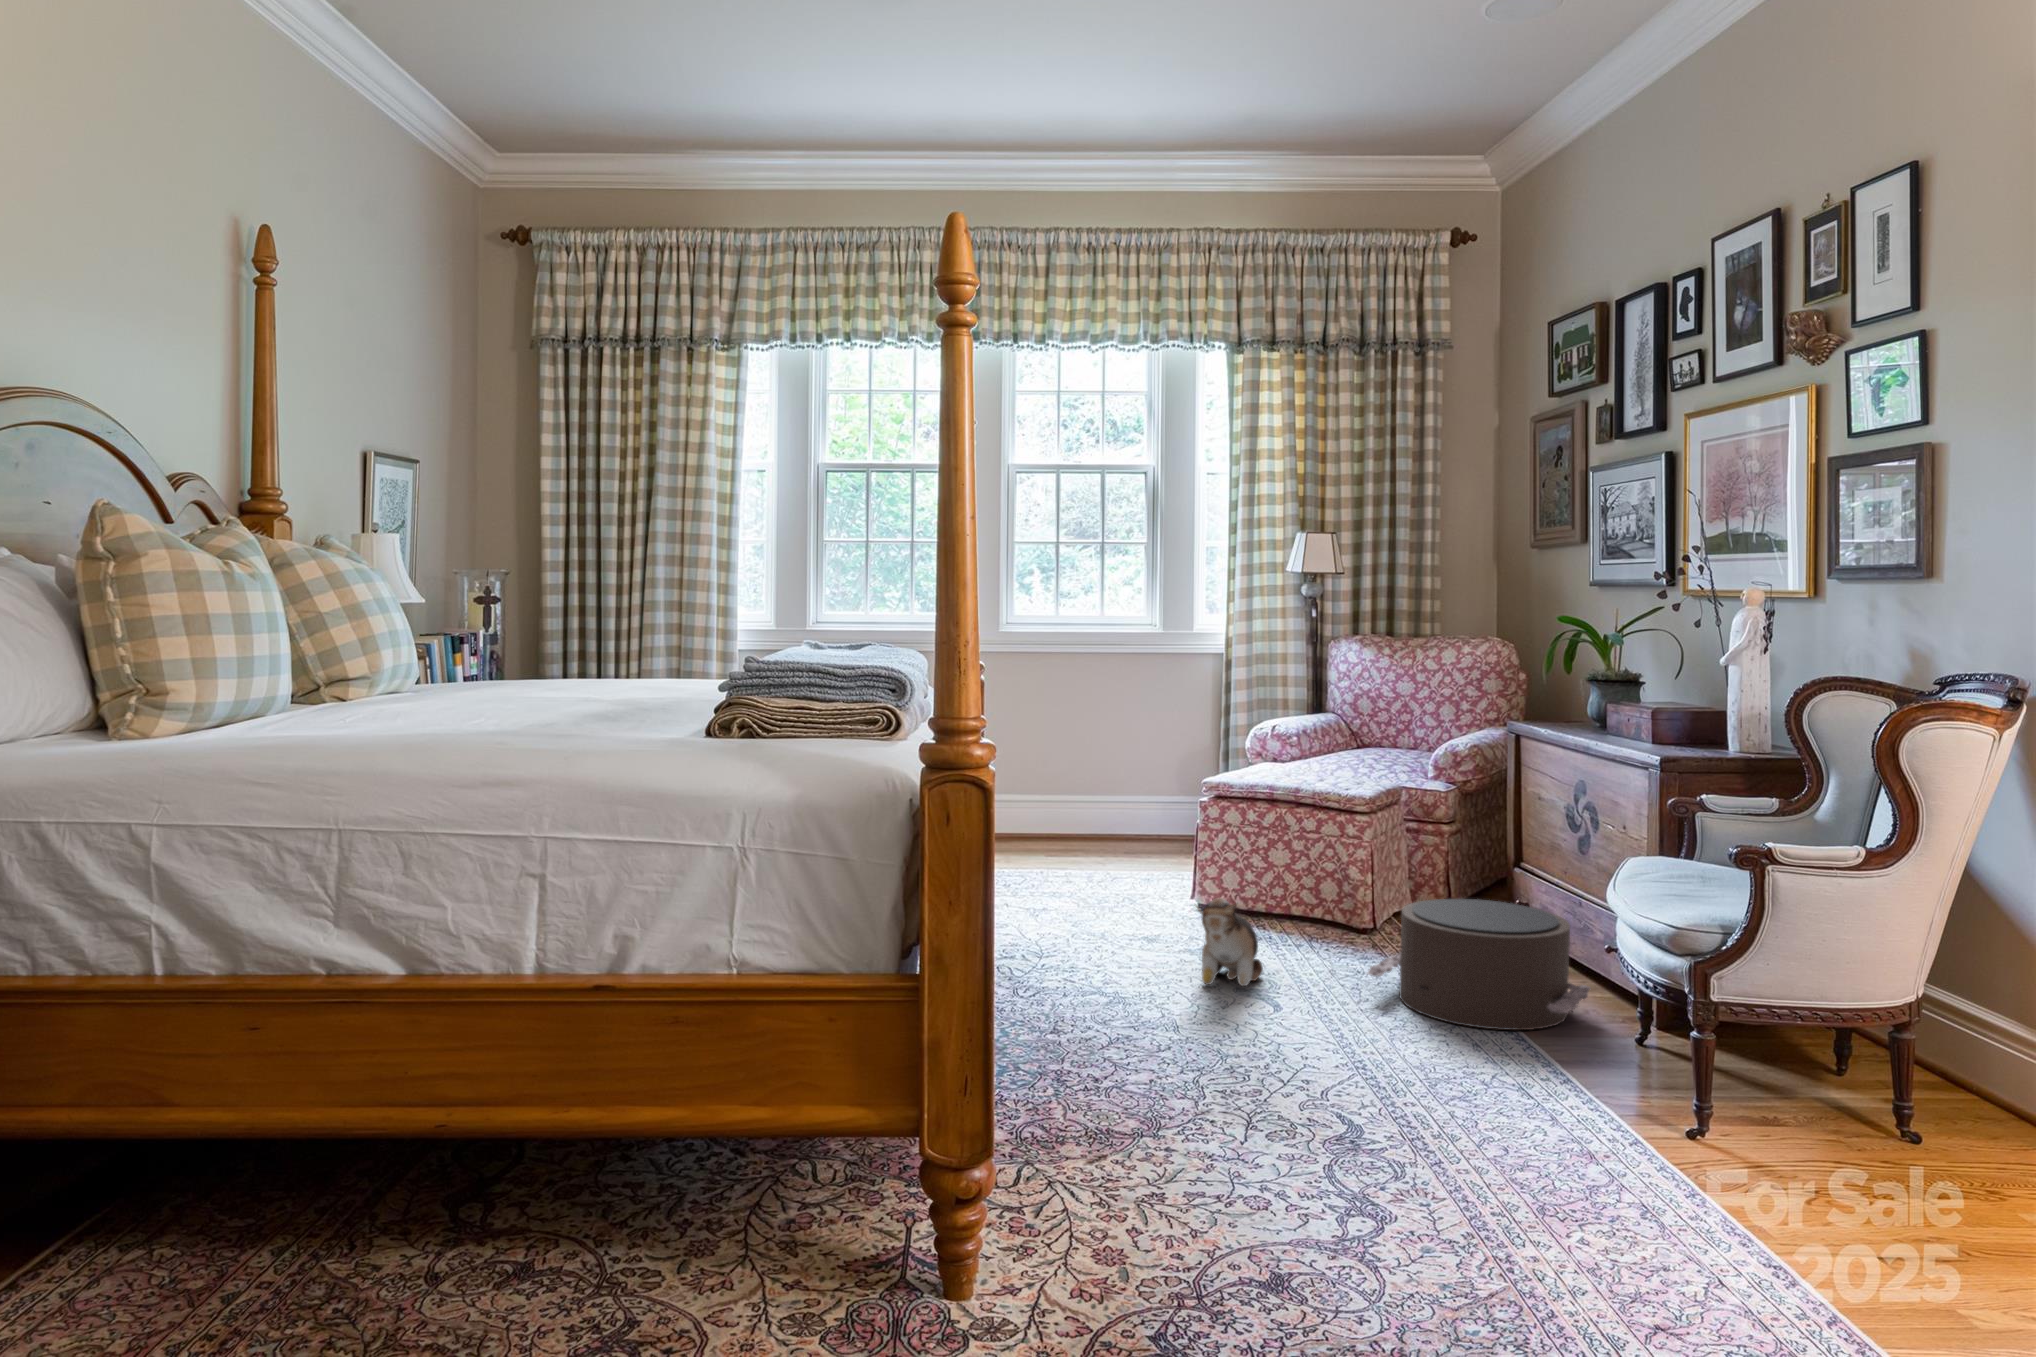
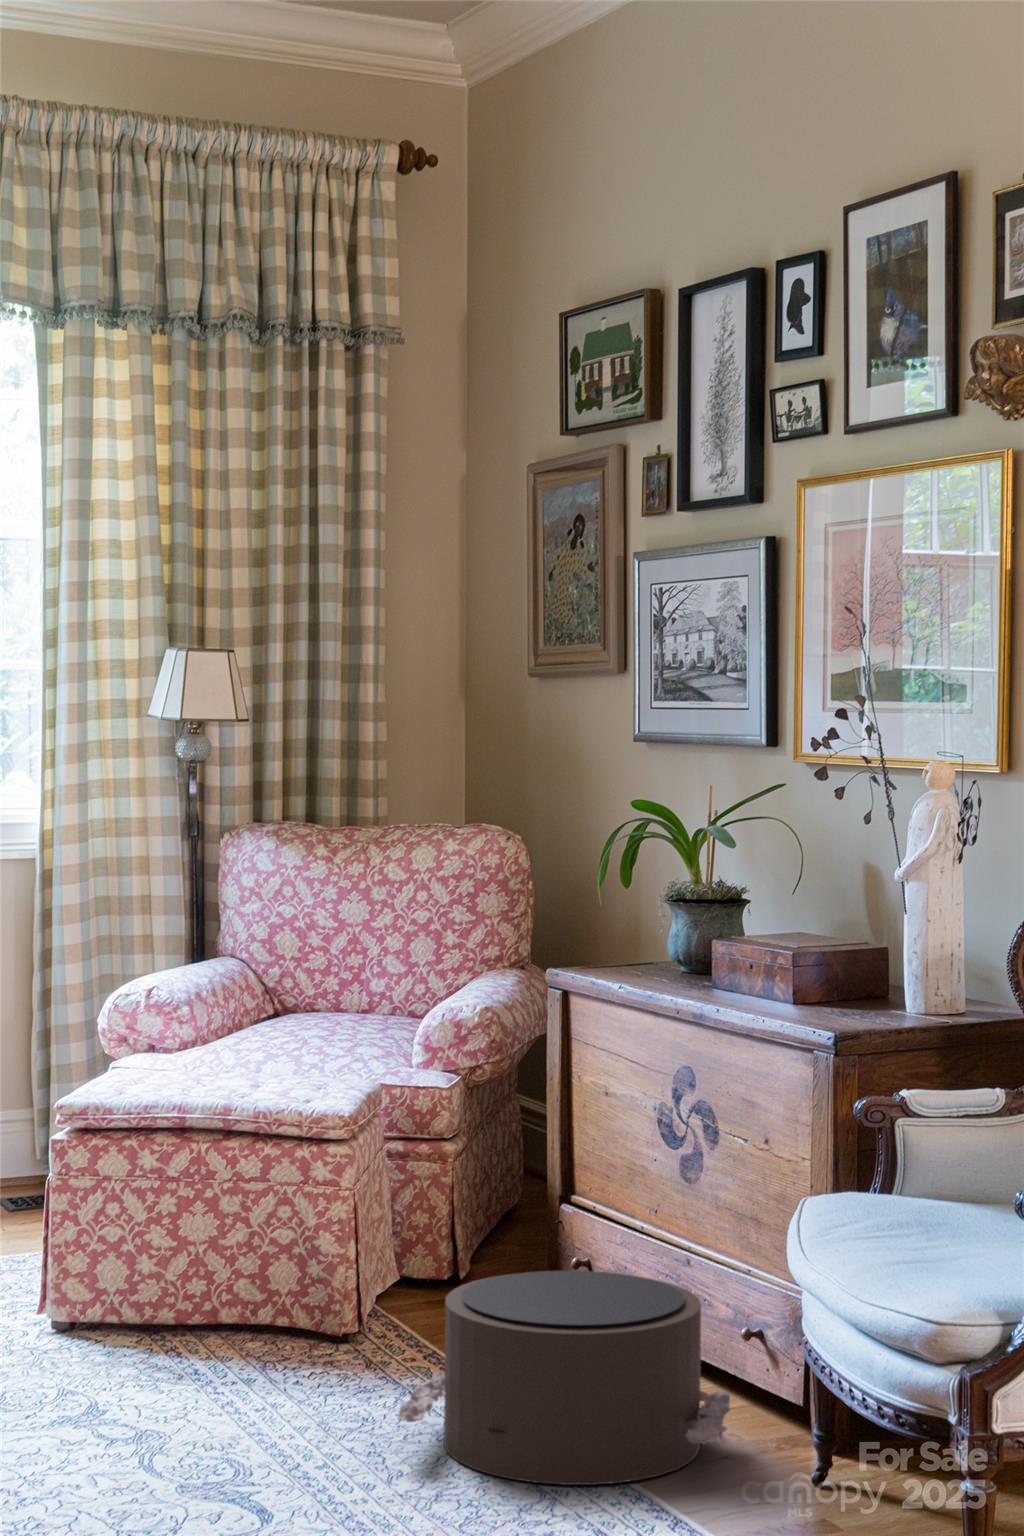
plush toy: present [1196,898,1263,986] -> none [109,1318,215,1477]

